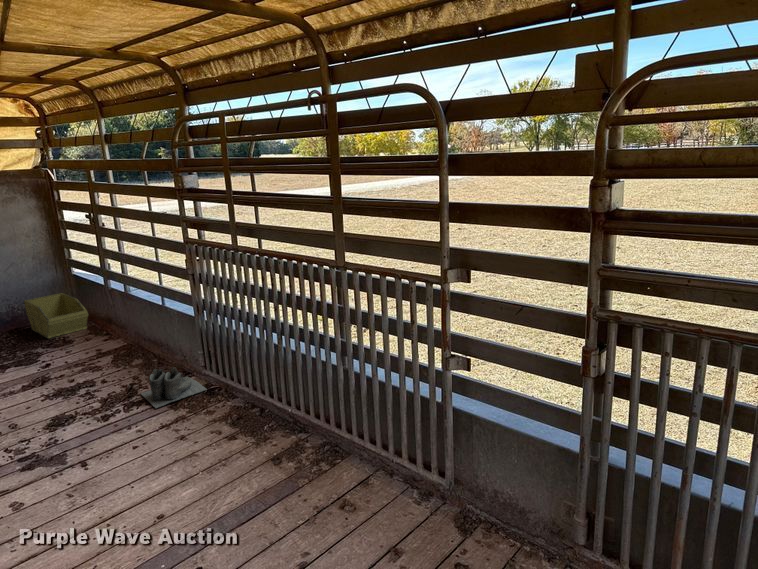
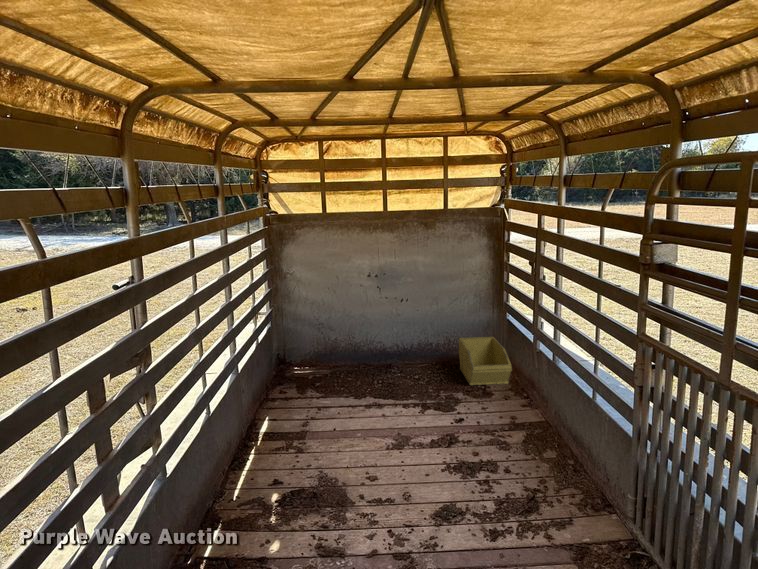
boots: present [141,367,206,408] -> none [541,492,632,552]

